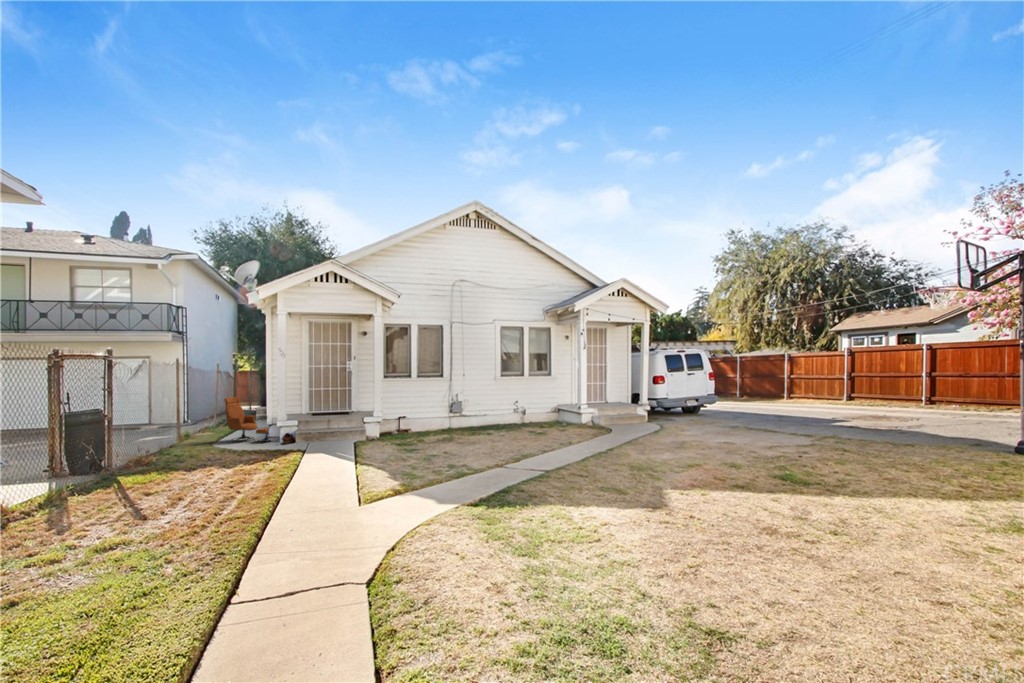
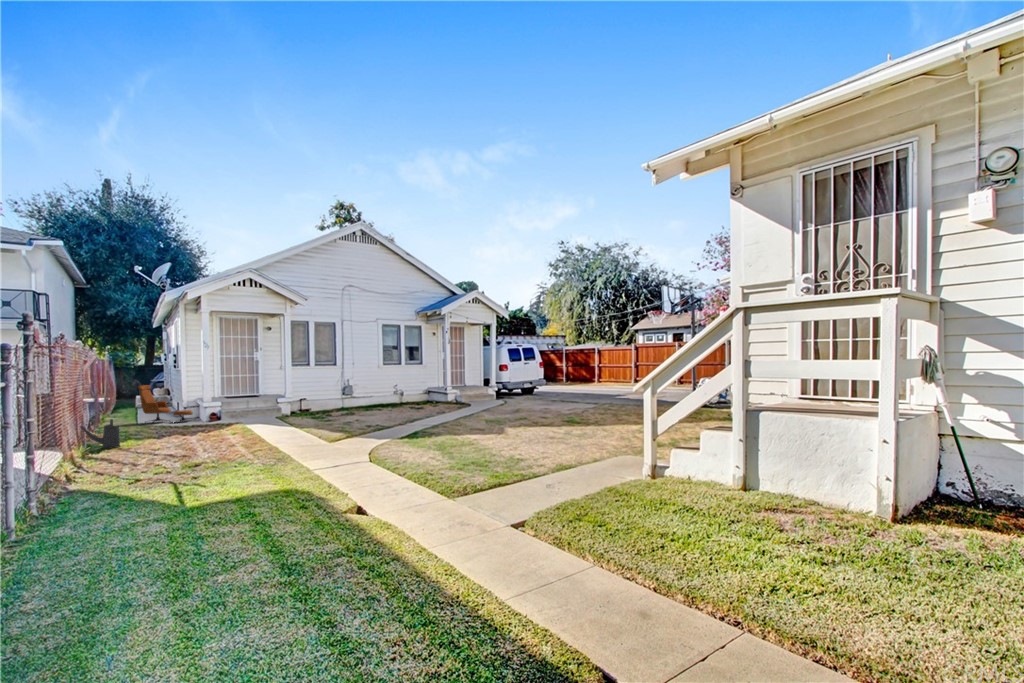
watering can: none [62,451,121,492] -> present [80,419,120,449]

